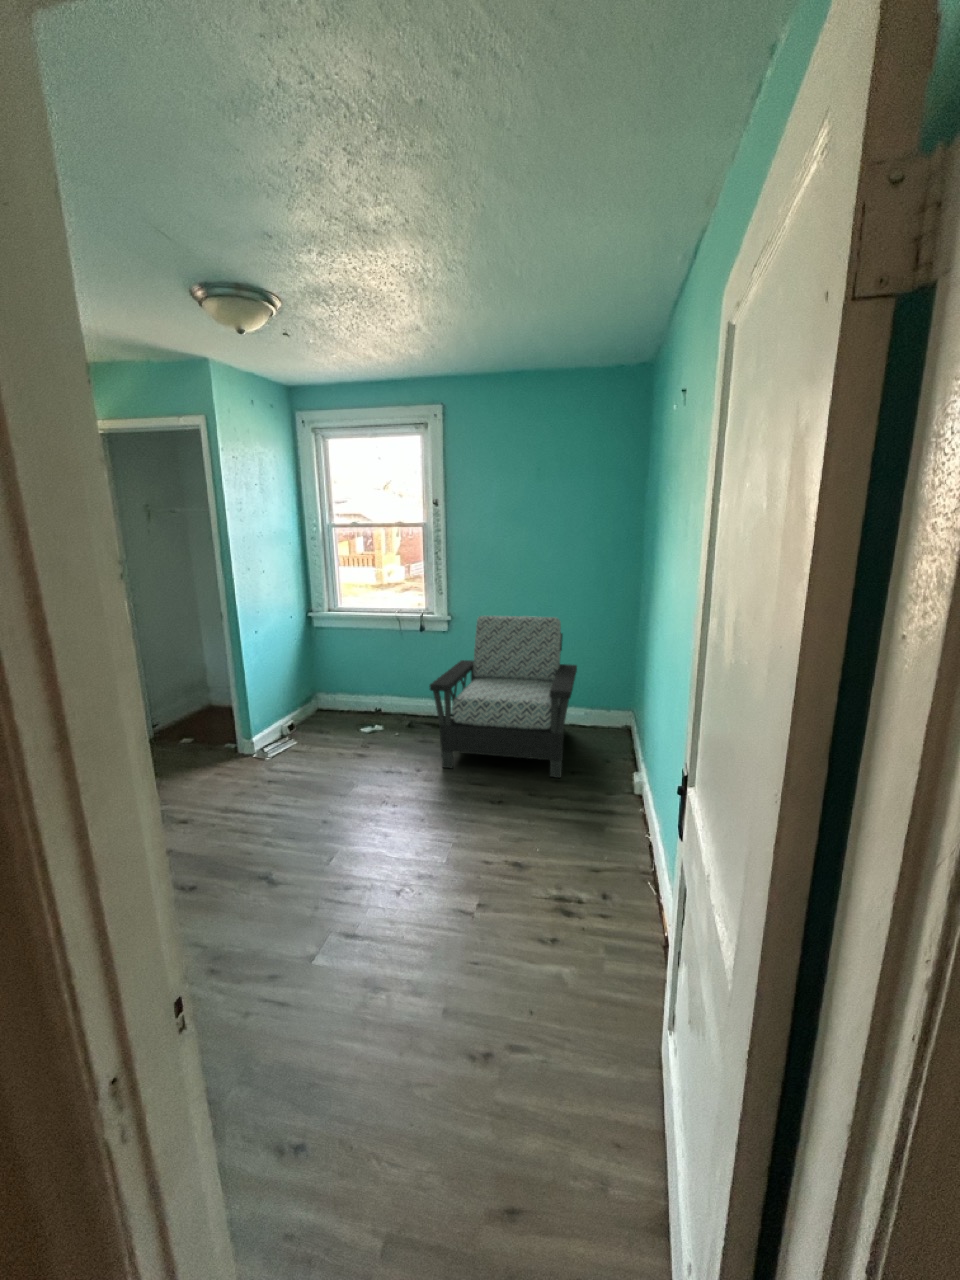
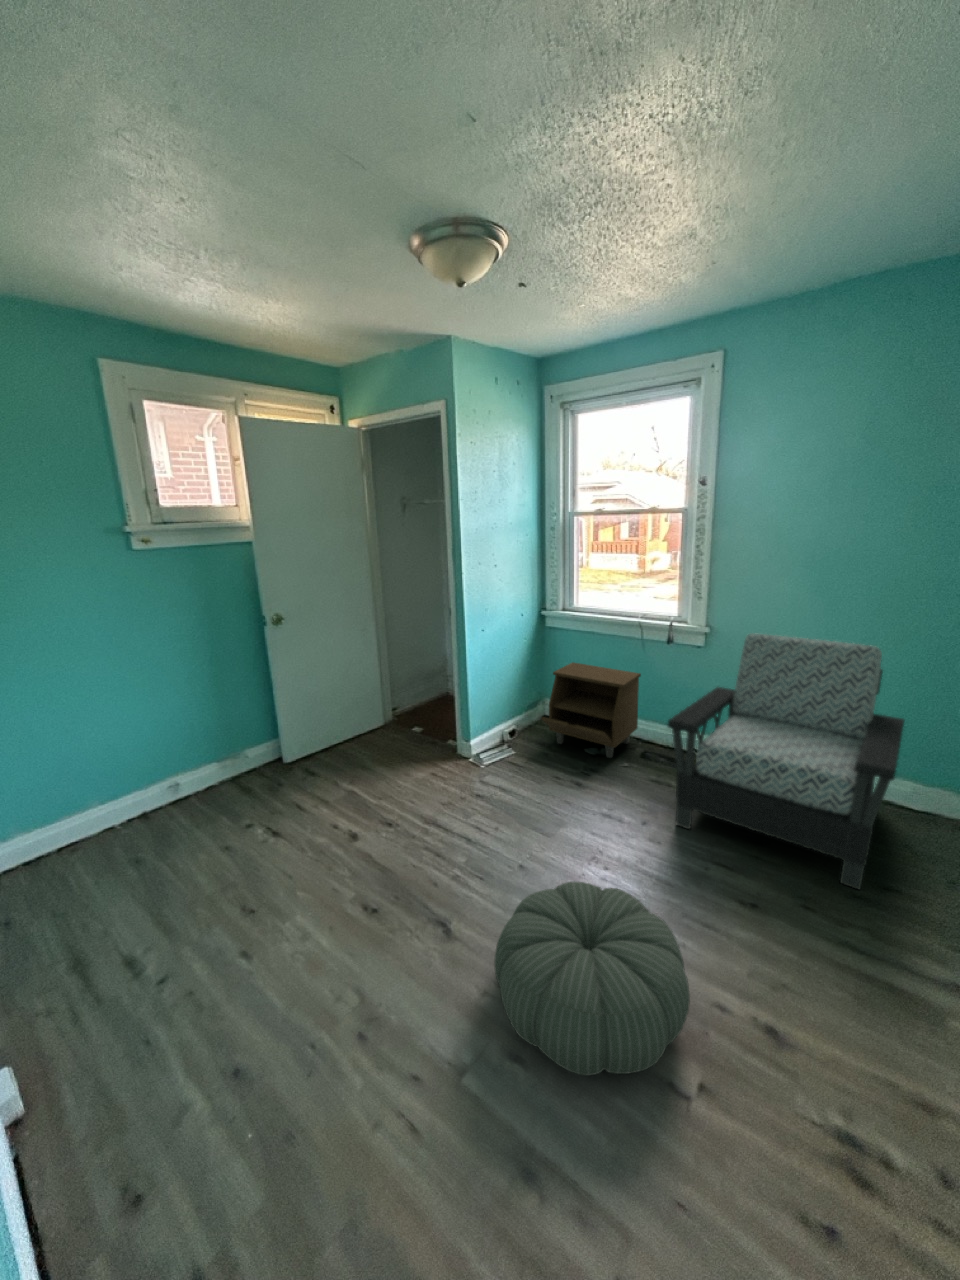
nightstand: none [319,656,403,733] -> present [542,663,641,758]
pouf: none [323,806,467,926] -> present [494,881,690,1075]

